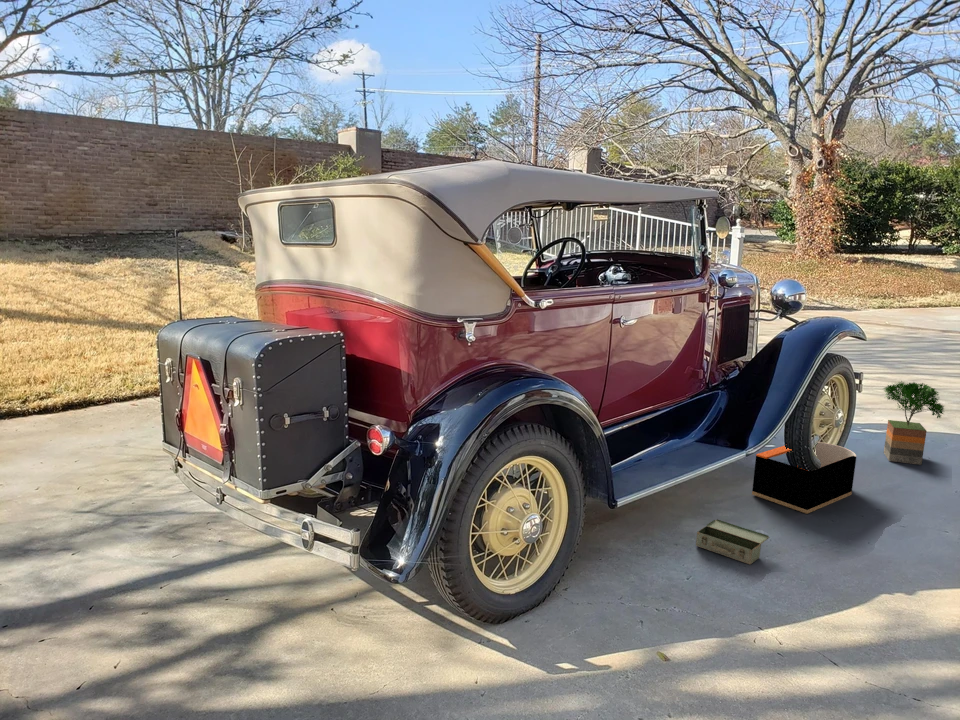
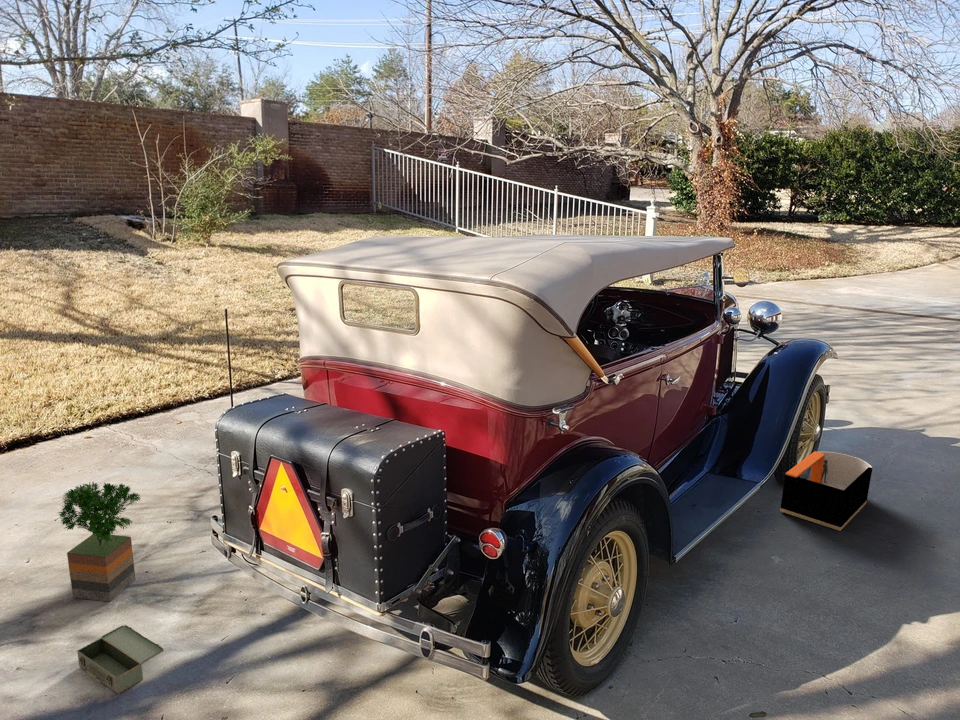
potted tree: present [884,381,944,465] -> present [59,482,140,602]
toolbox: present [696,519,769,564] -> present [77,625,164,694]

